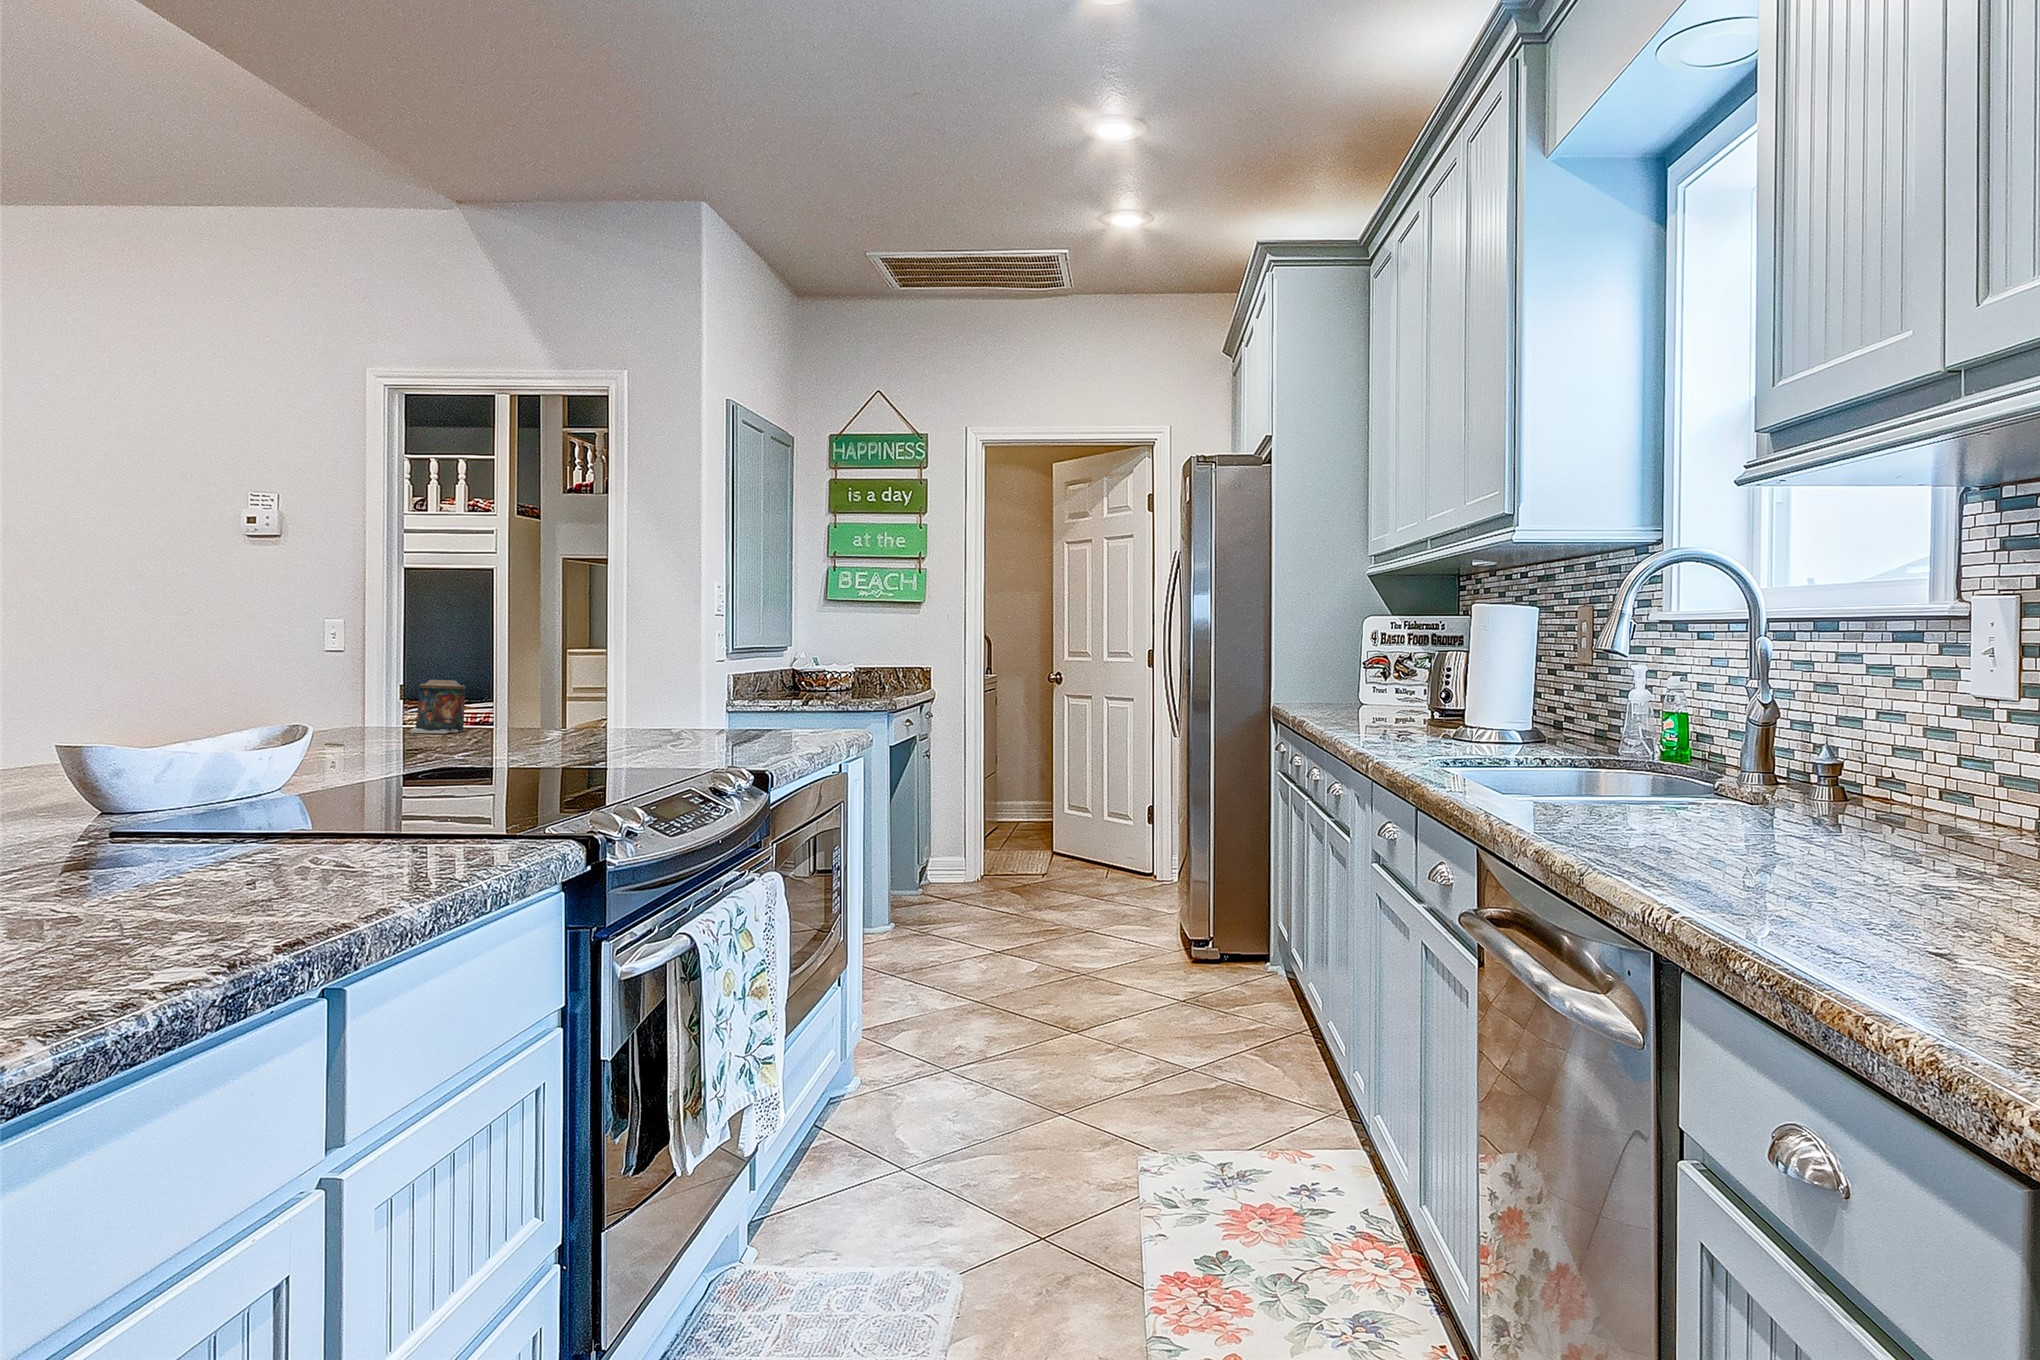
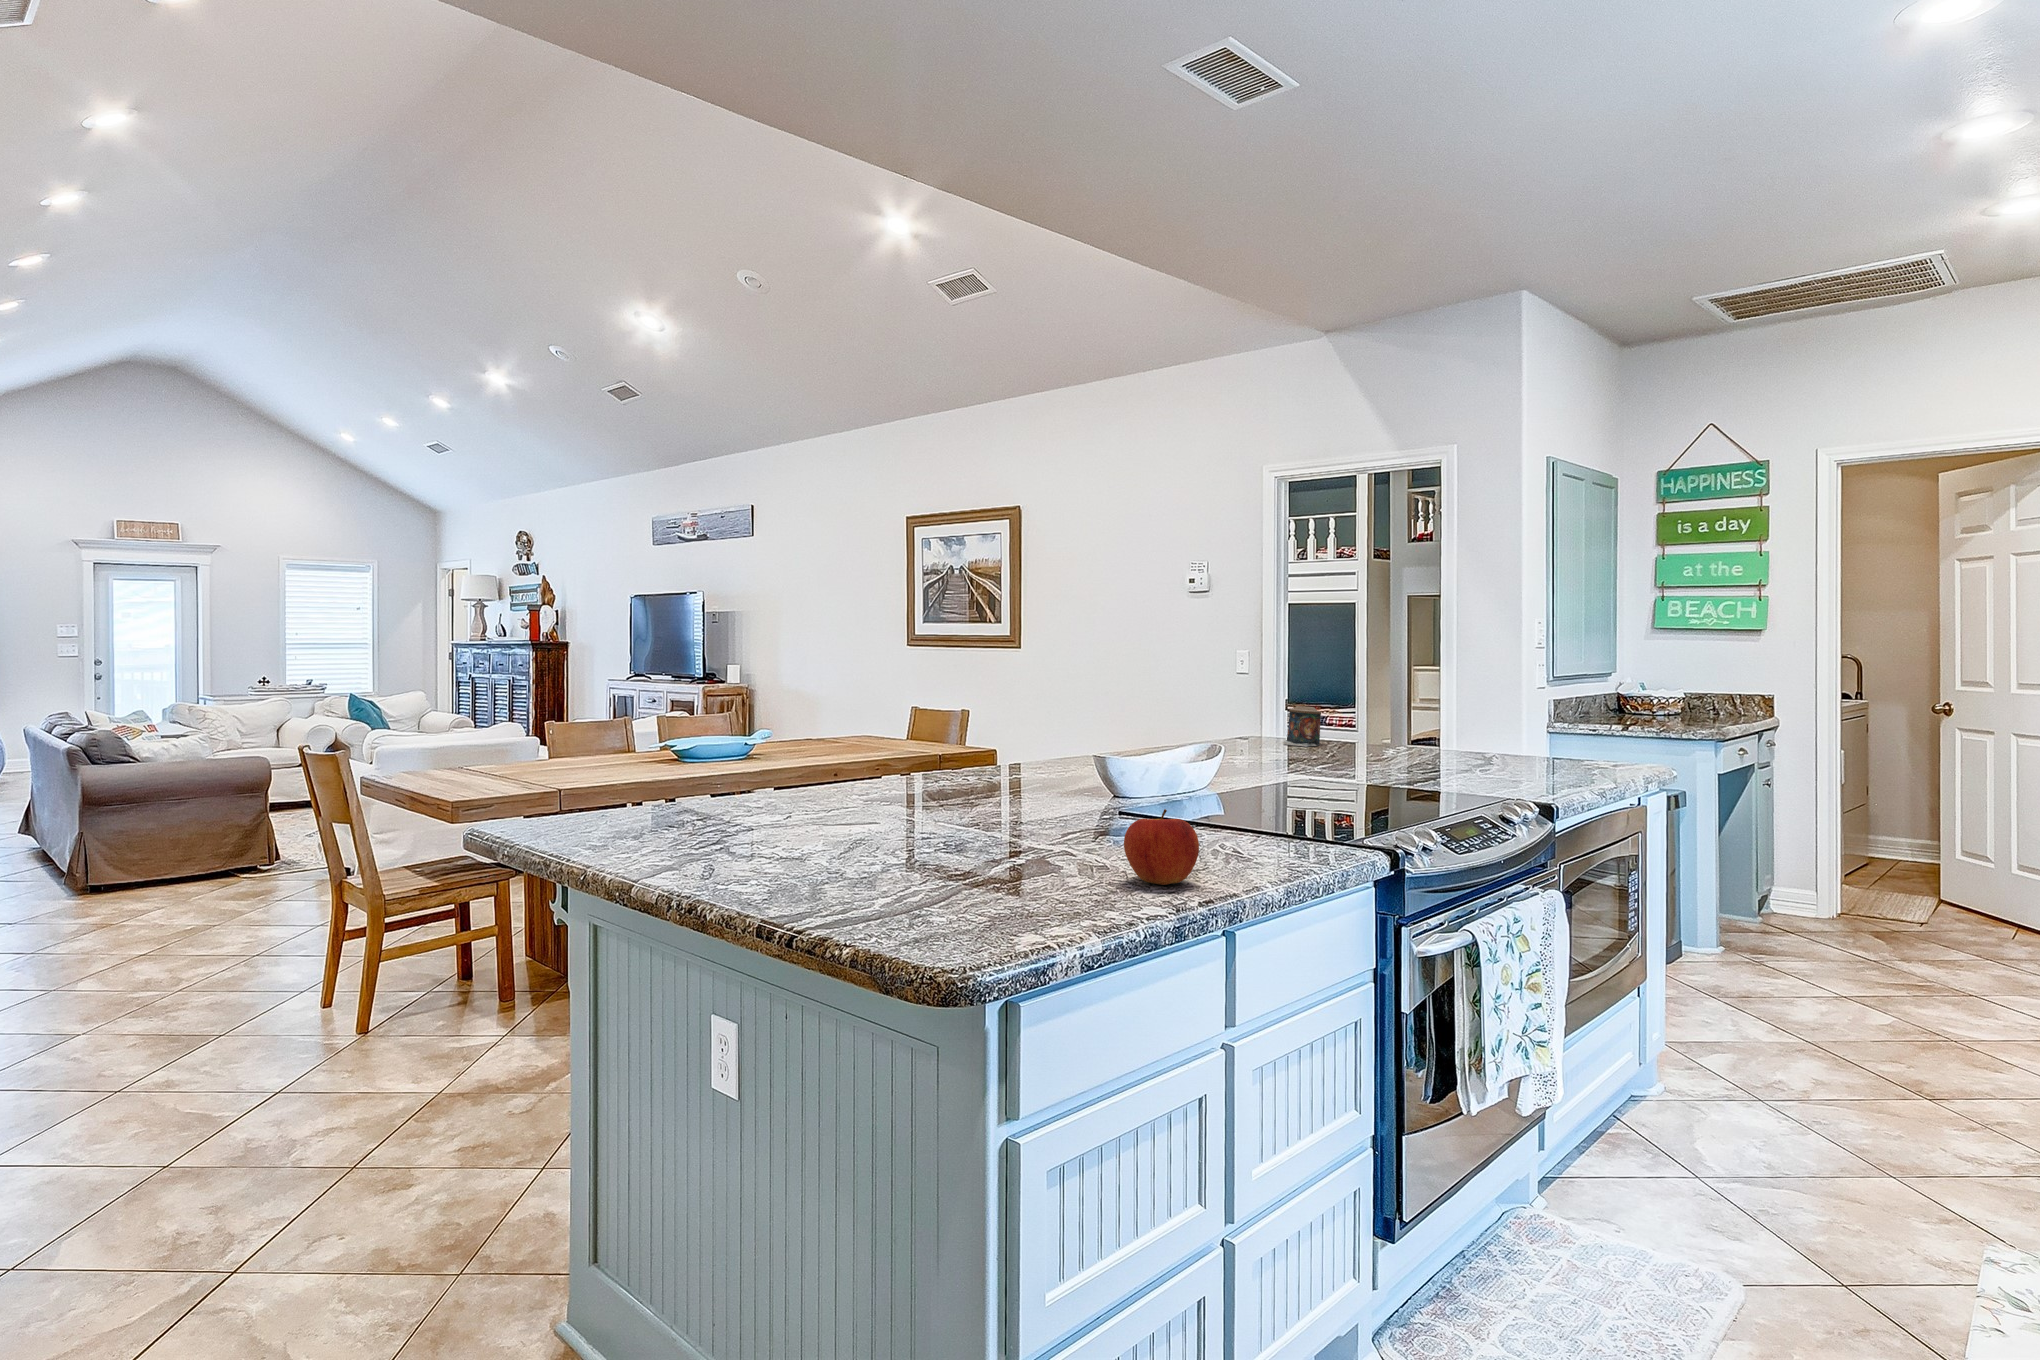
apple: none [114,797,274,930] -> present [1124,809,1199,885]

